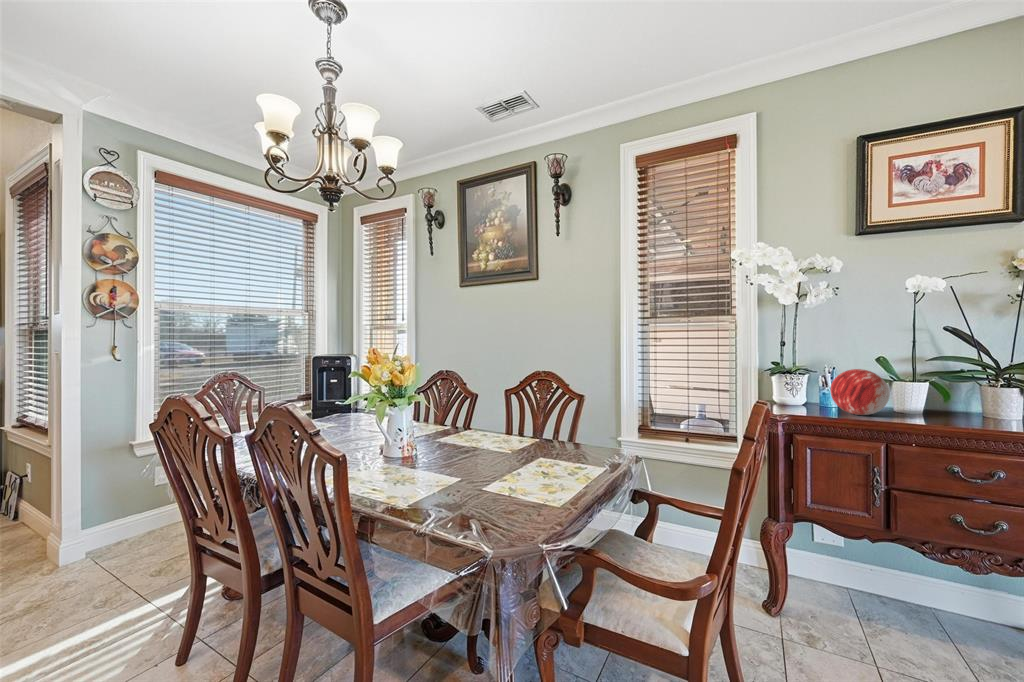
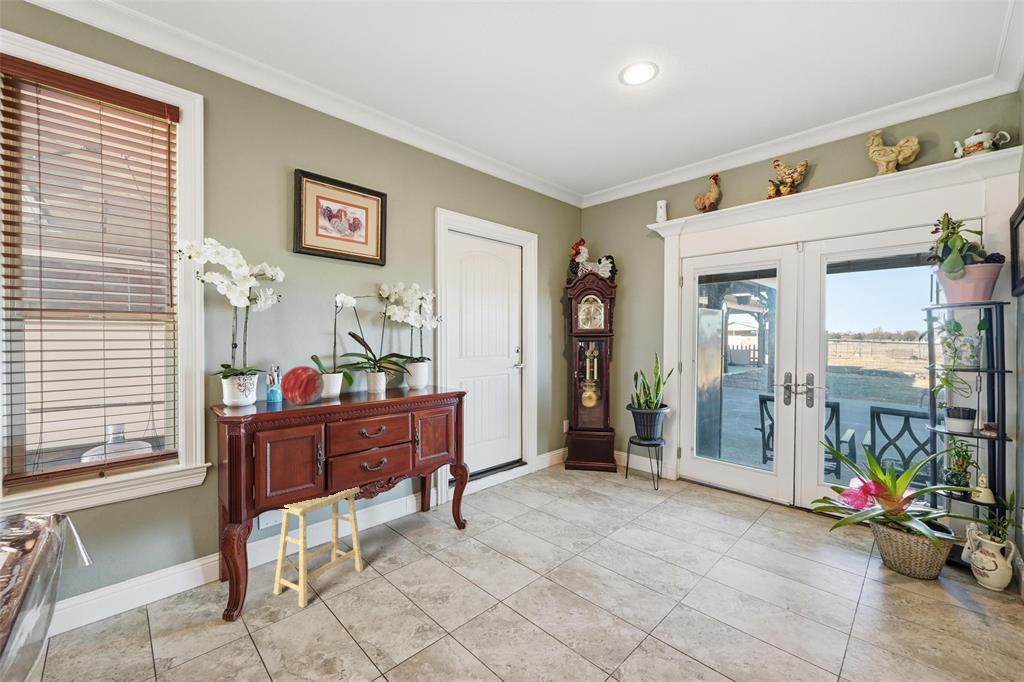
footstool: none [821,518,954,665] -> present [273,487,363,608]

